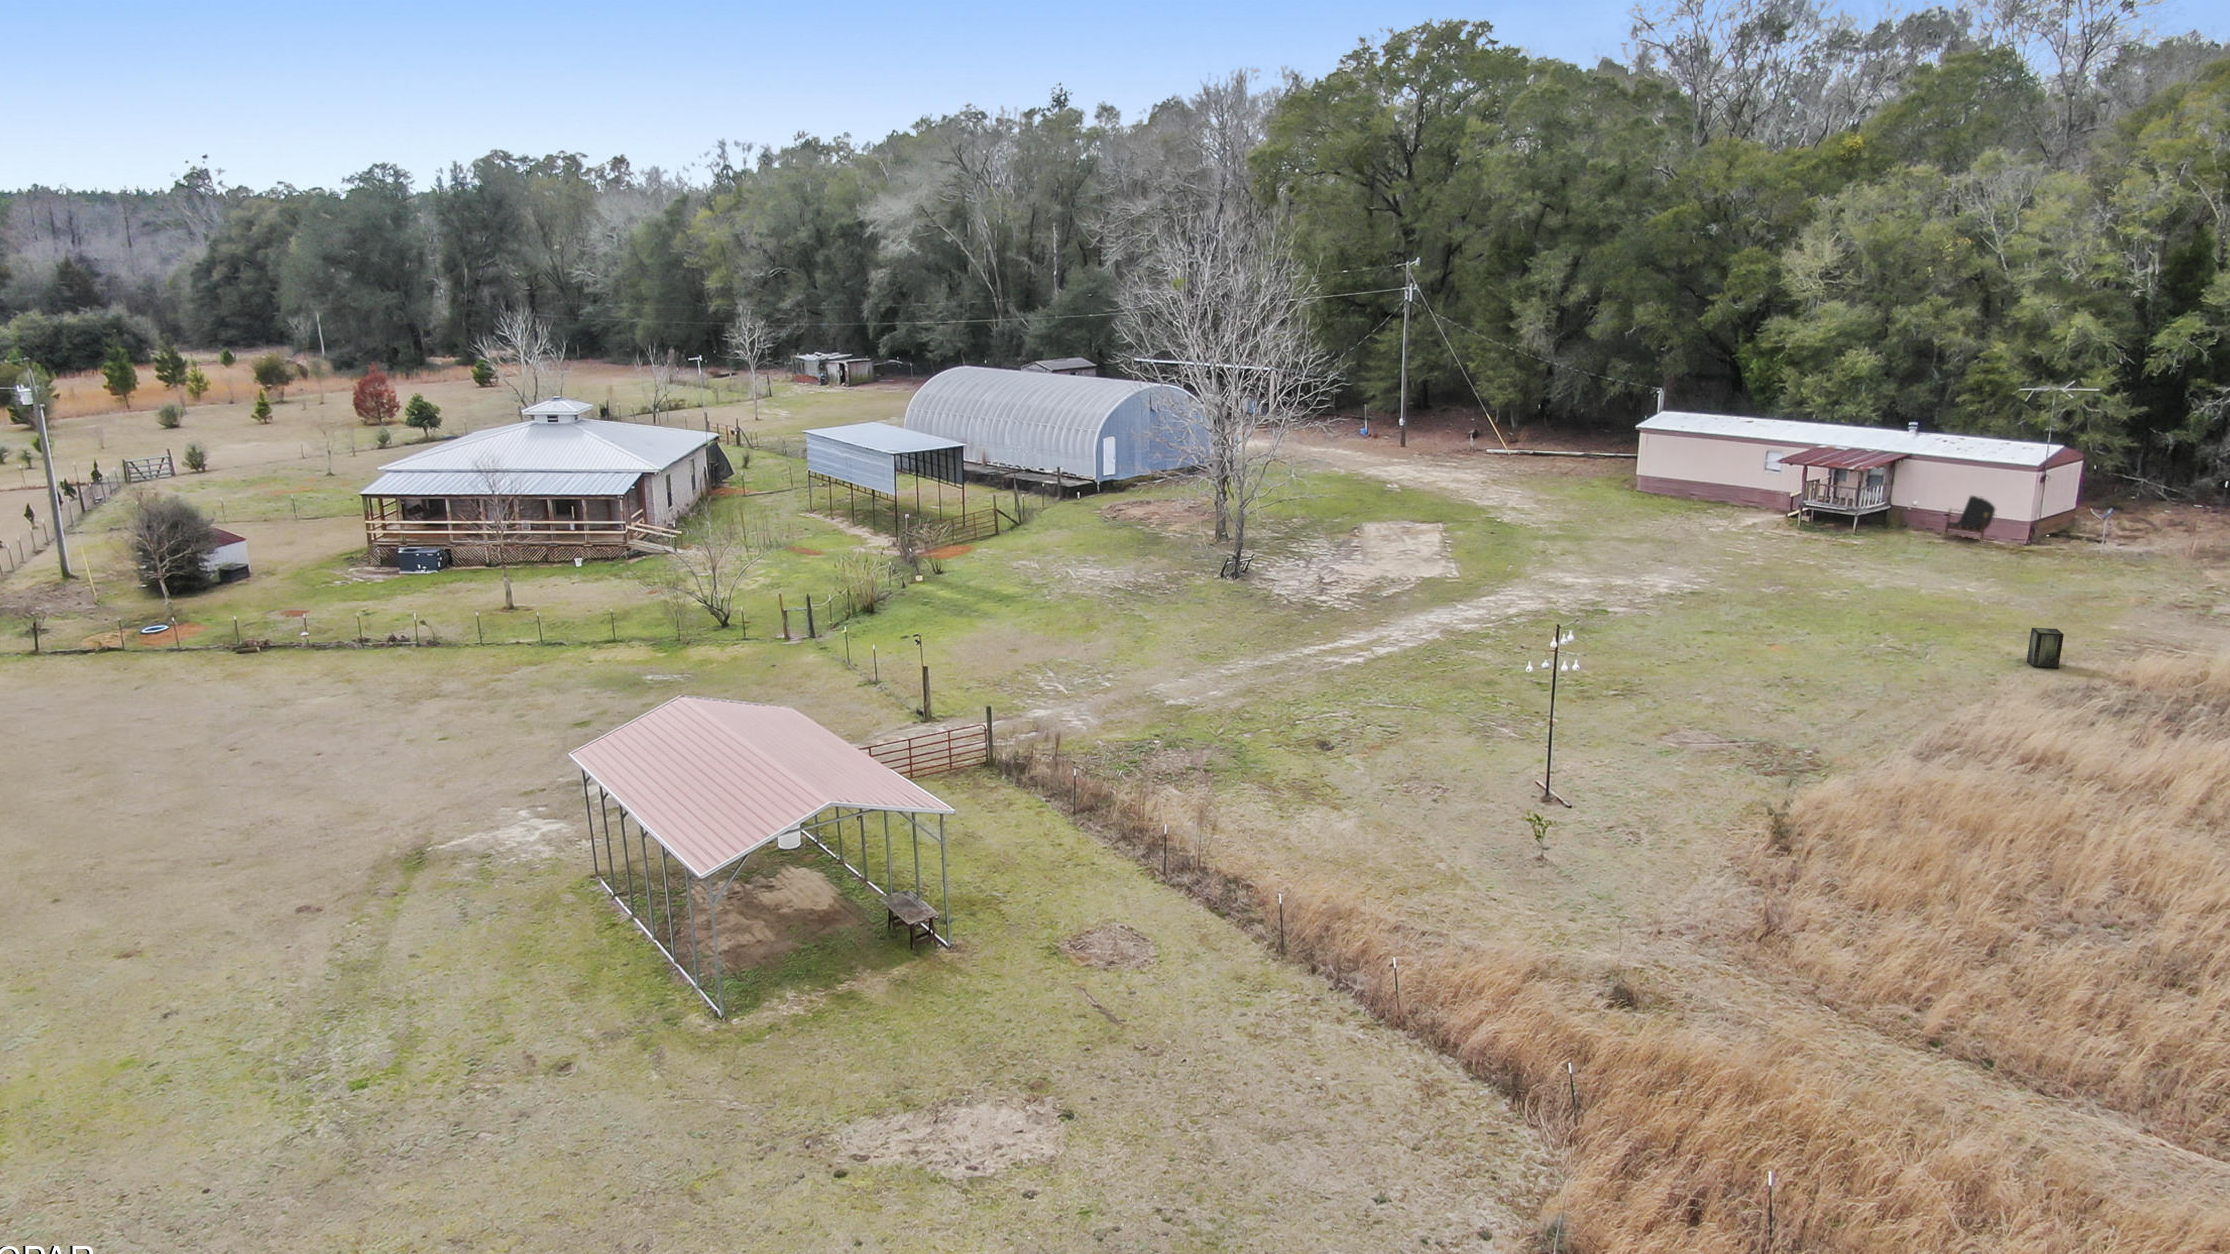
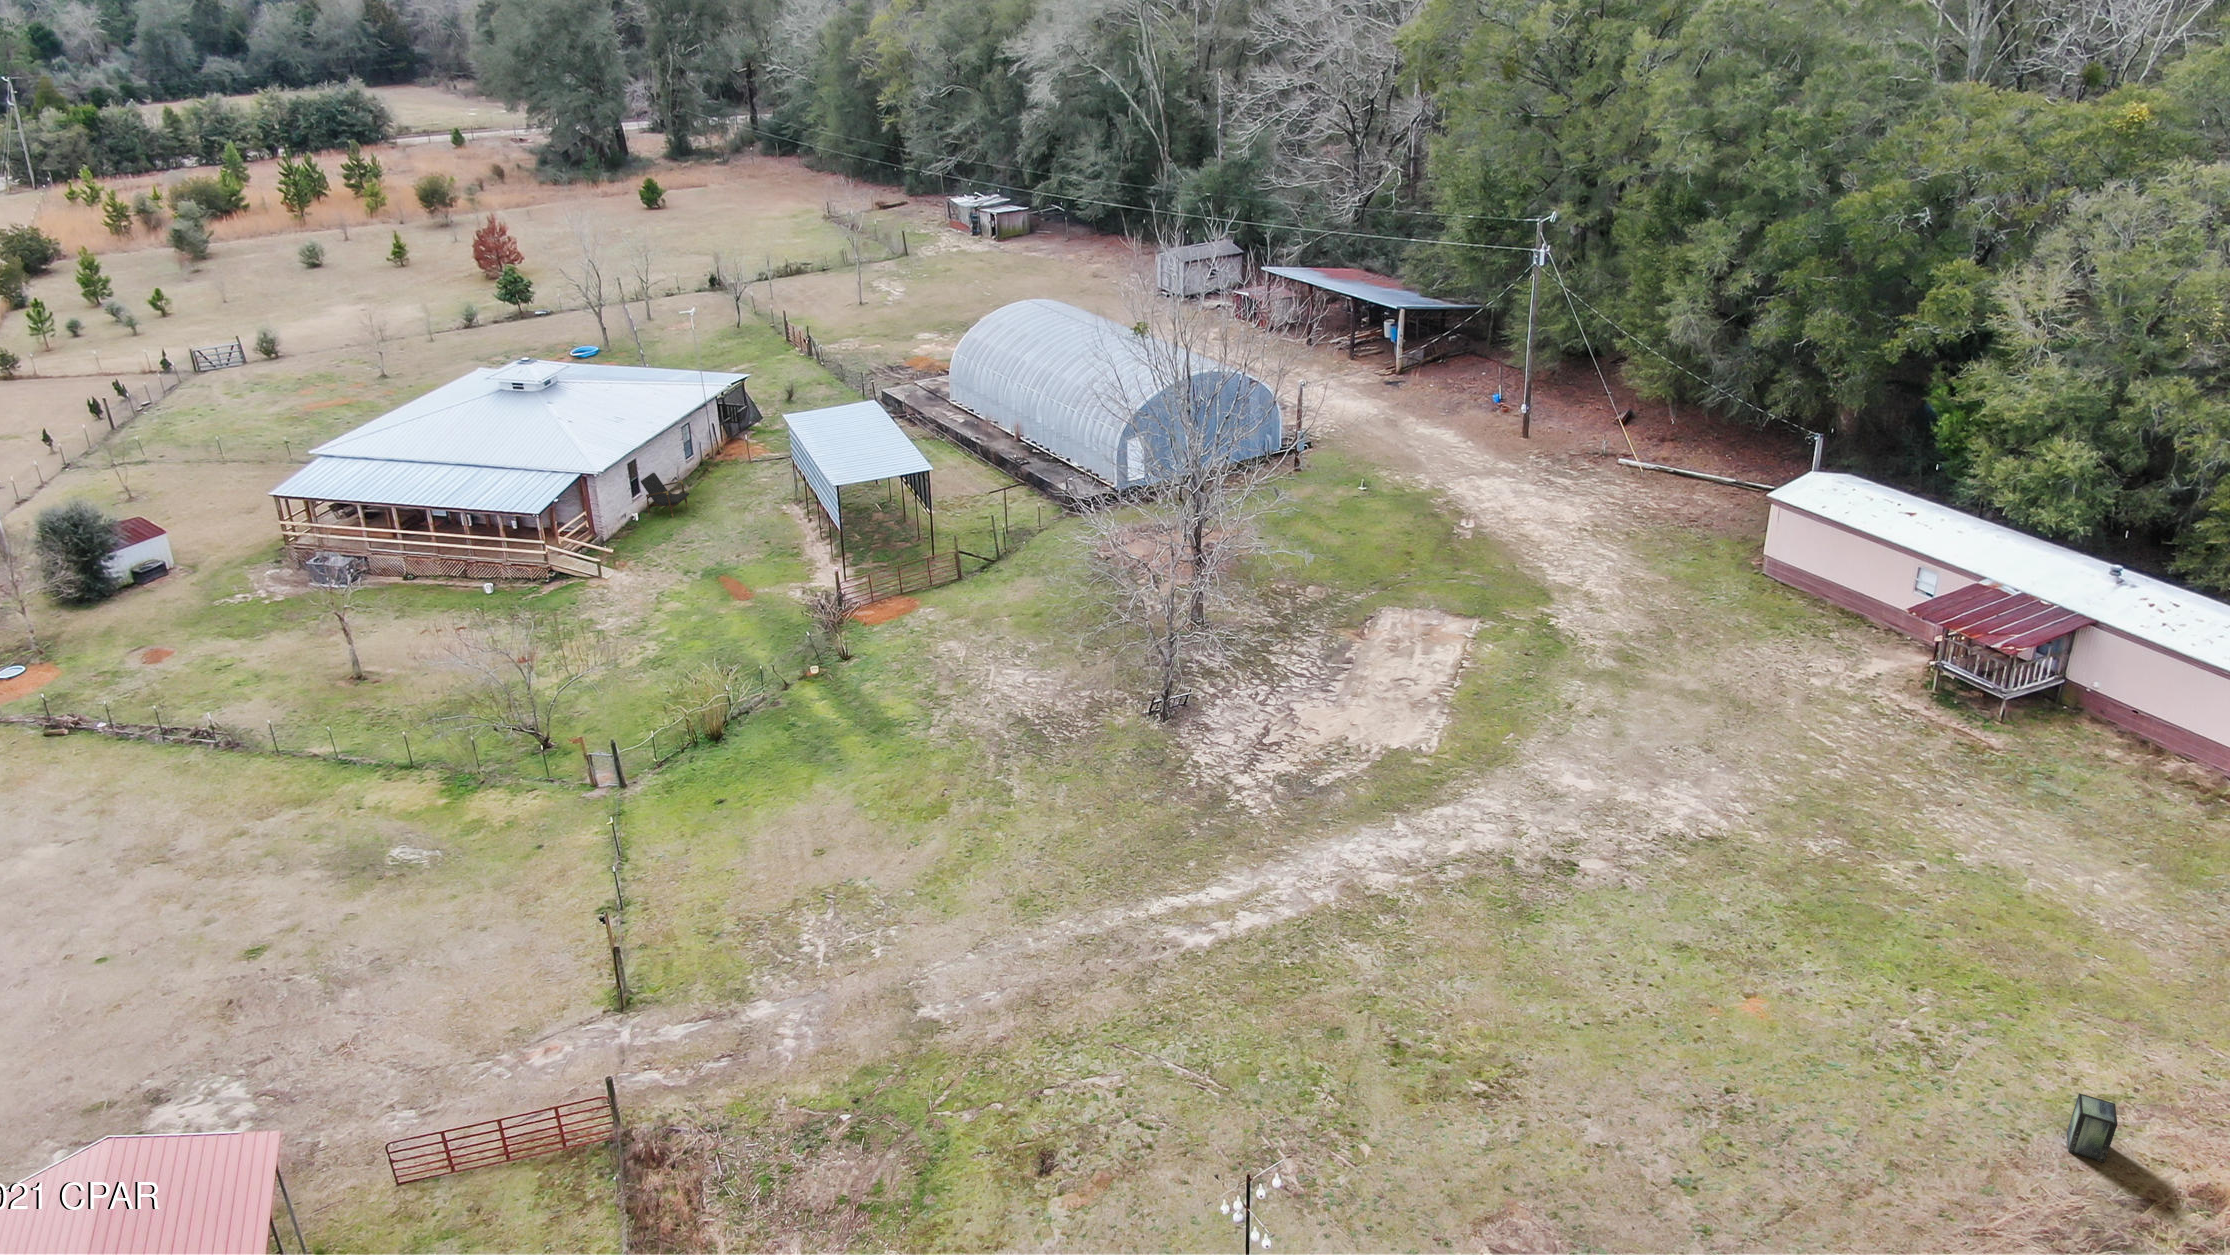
lounge chair: present [1945,496,1995,542] -> present [641,473,689,518]

